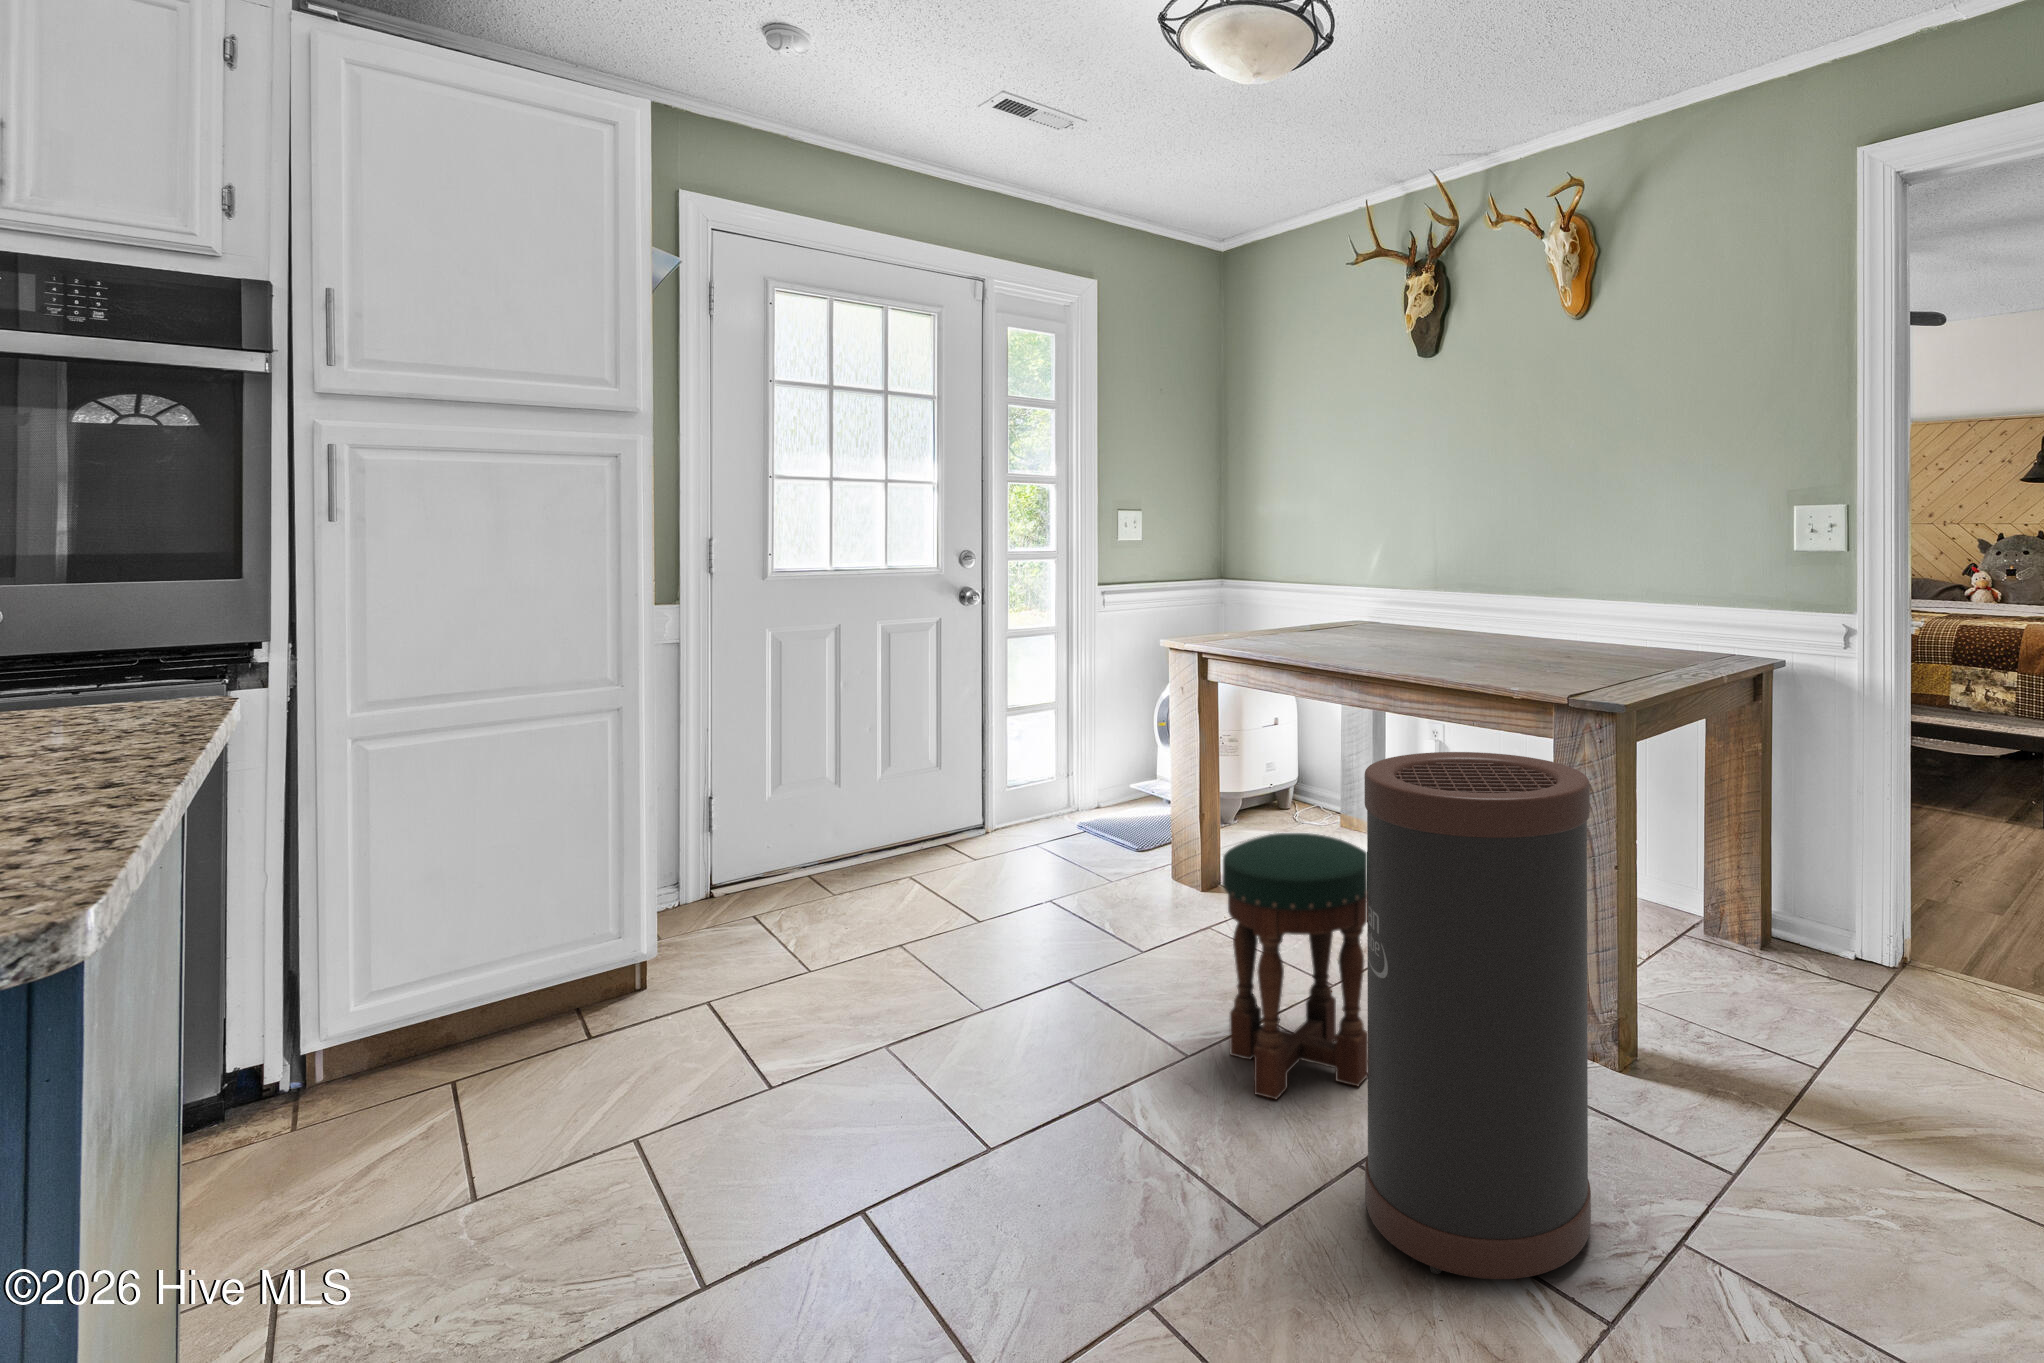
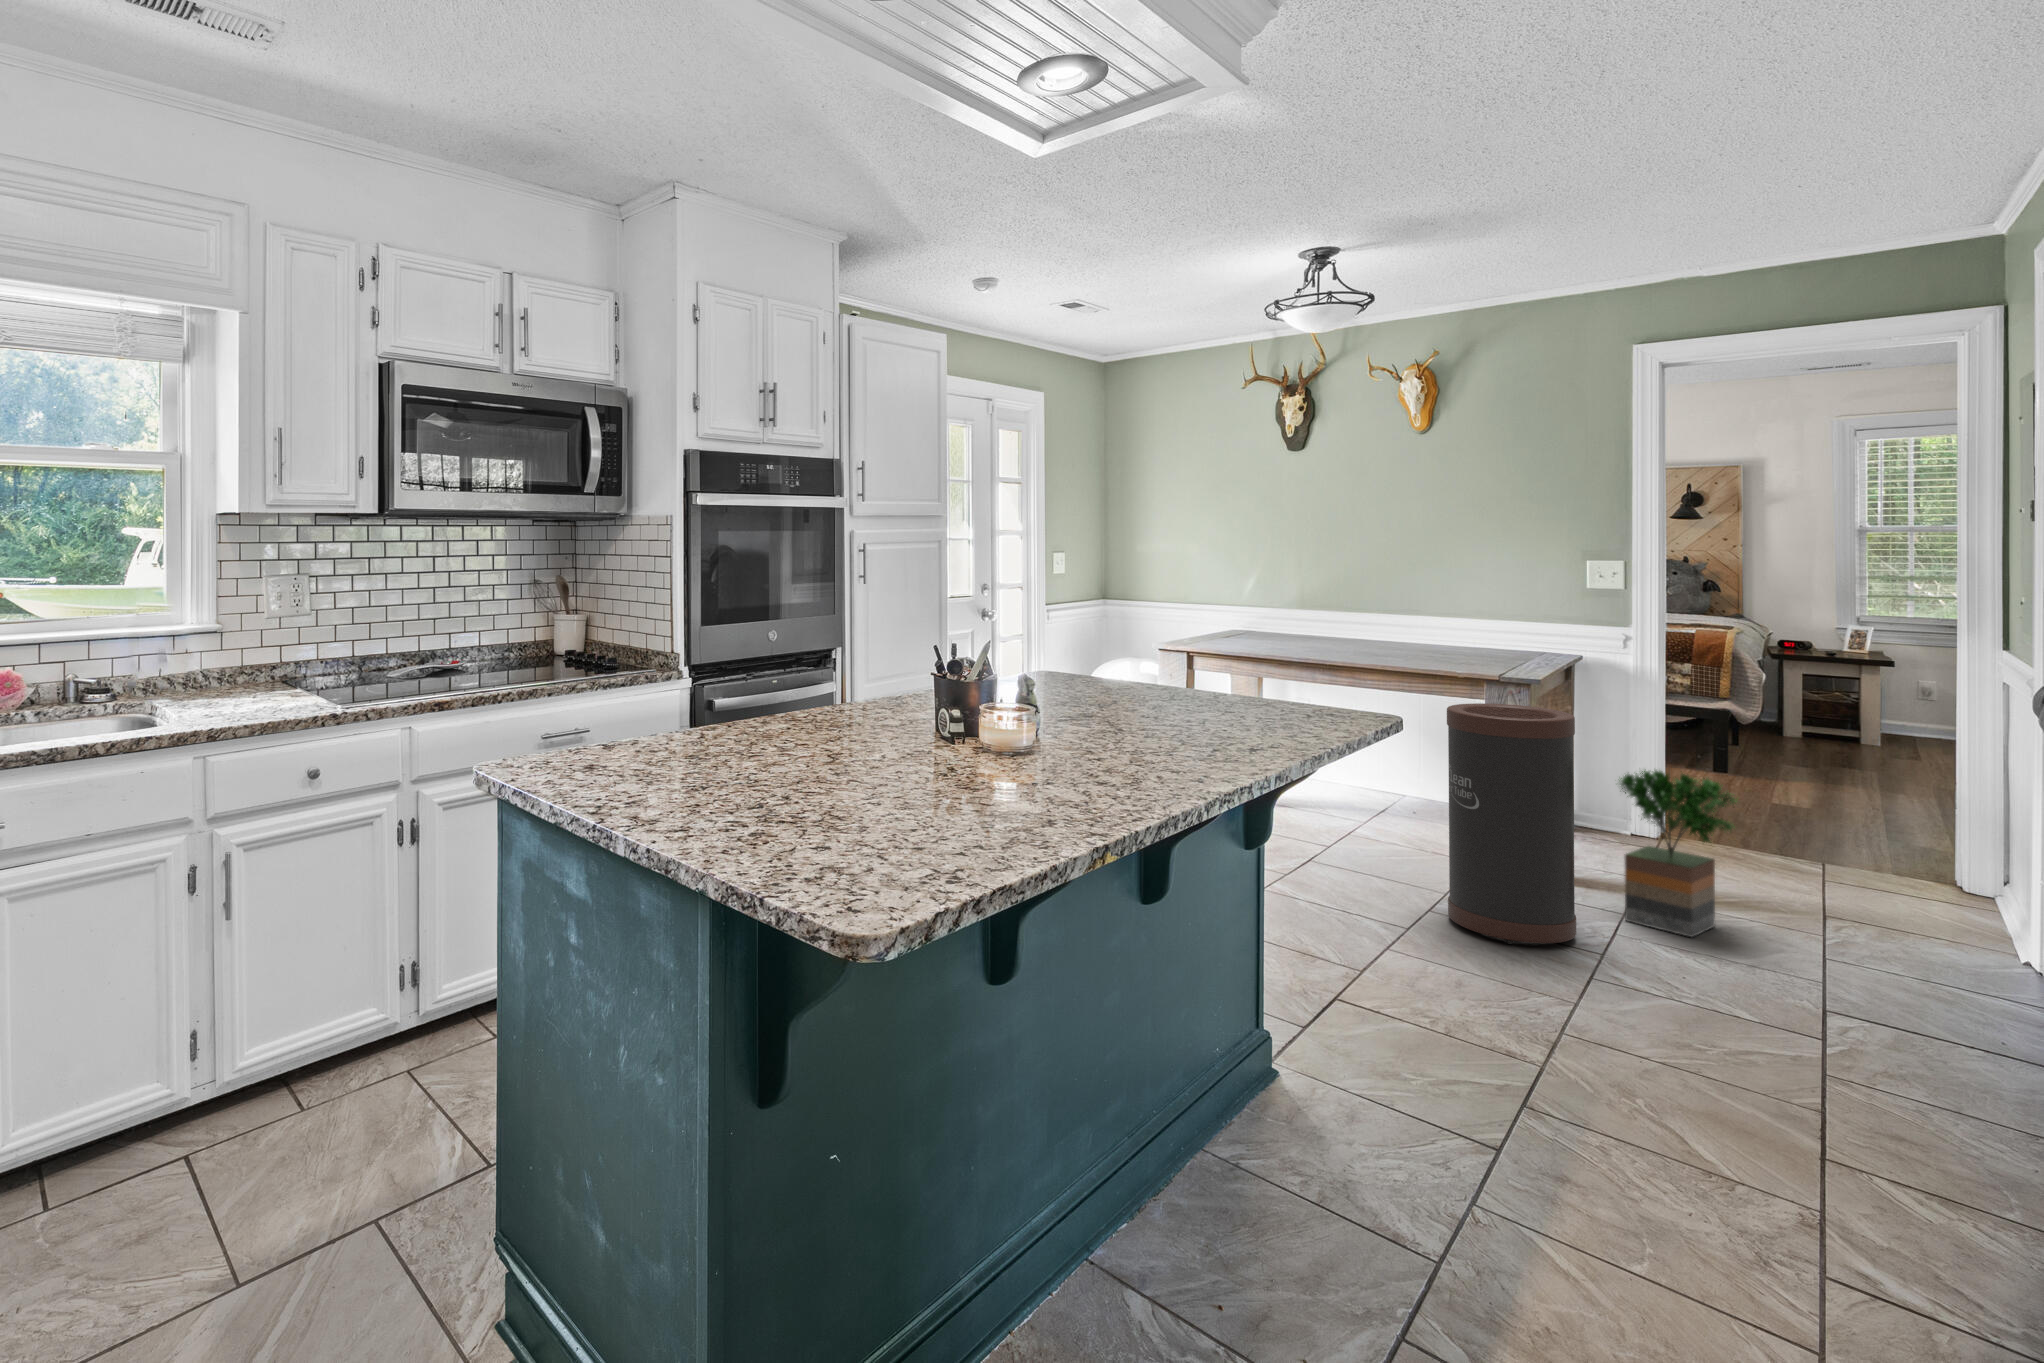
stool: present [1223,833,1367,1099] -> none [1310,754,1402,891]
potted tree: none [1714,880,1942,1251] -> present [1619,770,1737,937]

